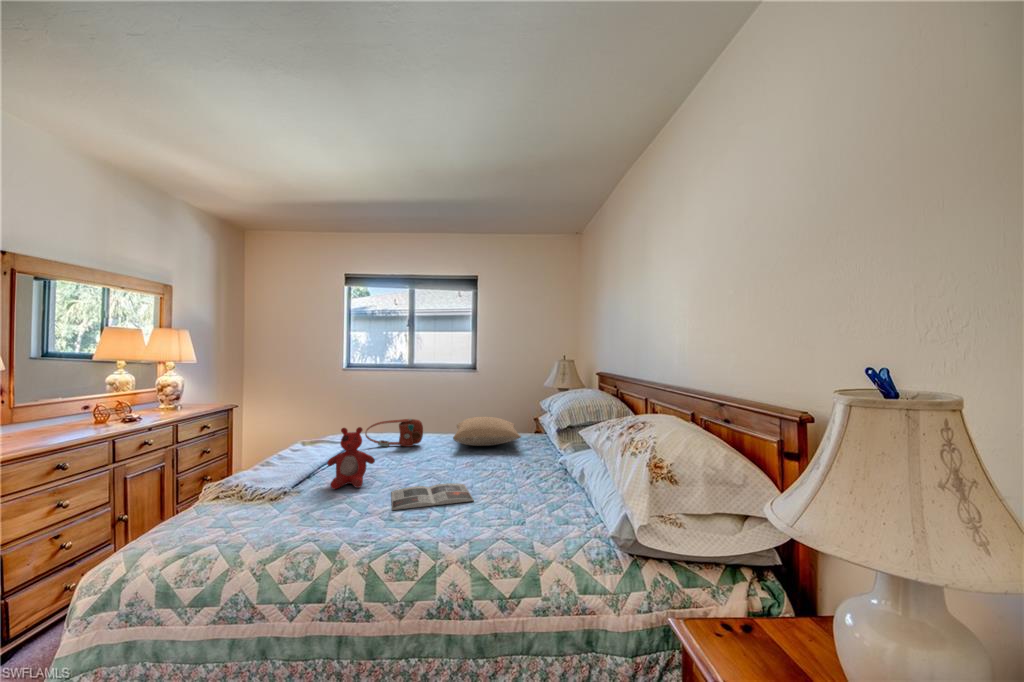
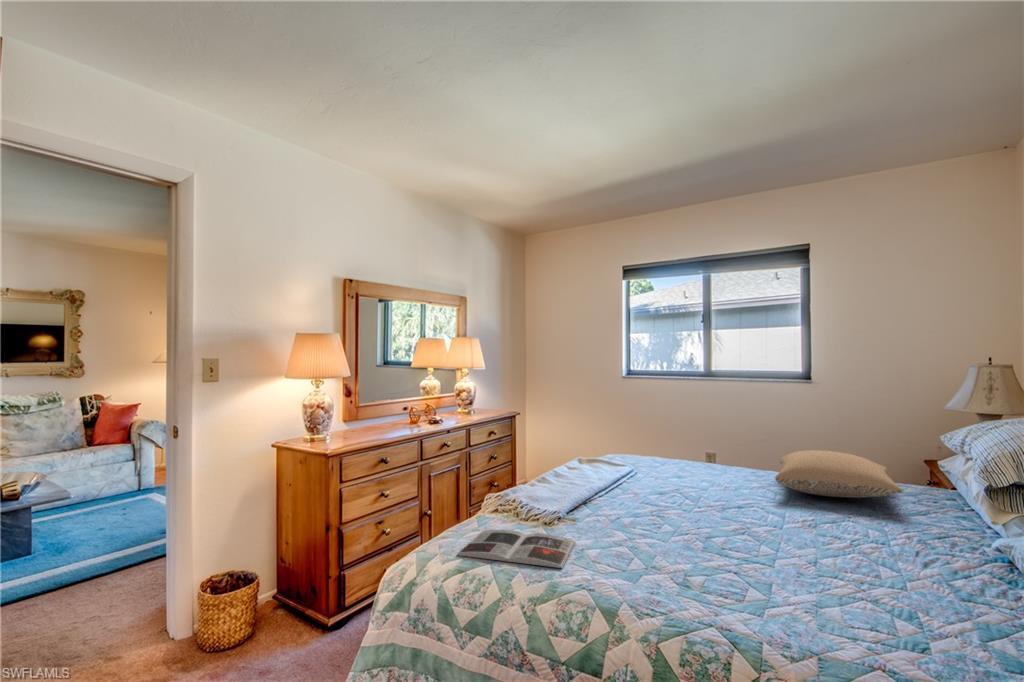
handbag: present [365,419,423,447] -> none [649,444,727,482]
stuffed bear: present [327,427,375,489] -> none [603,448,662,529]
magazine: present [391,483,474,510] -> present [457,530,575,568]

